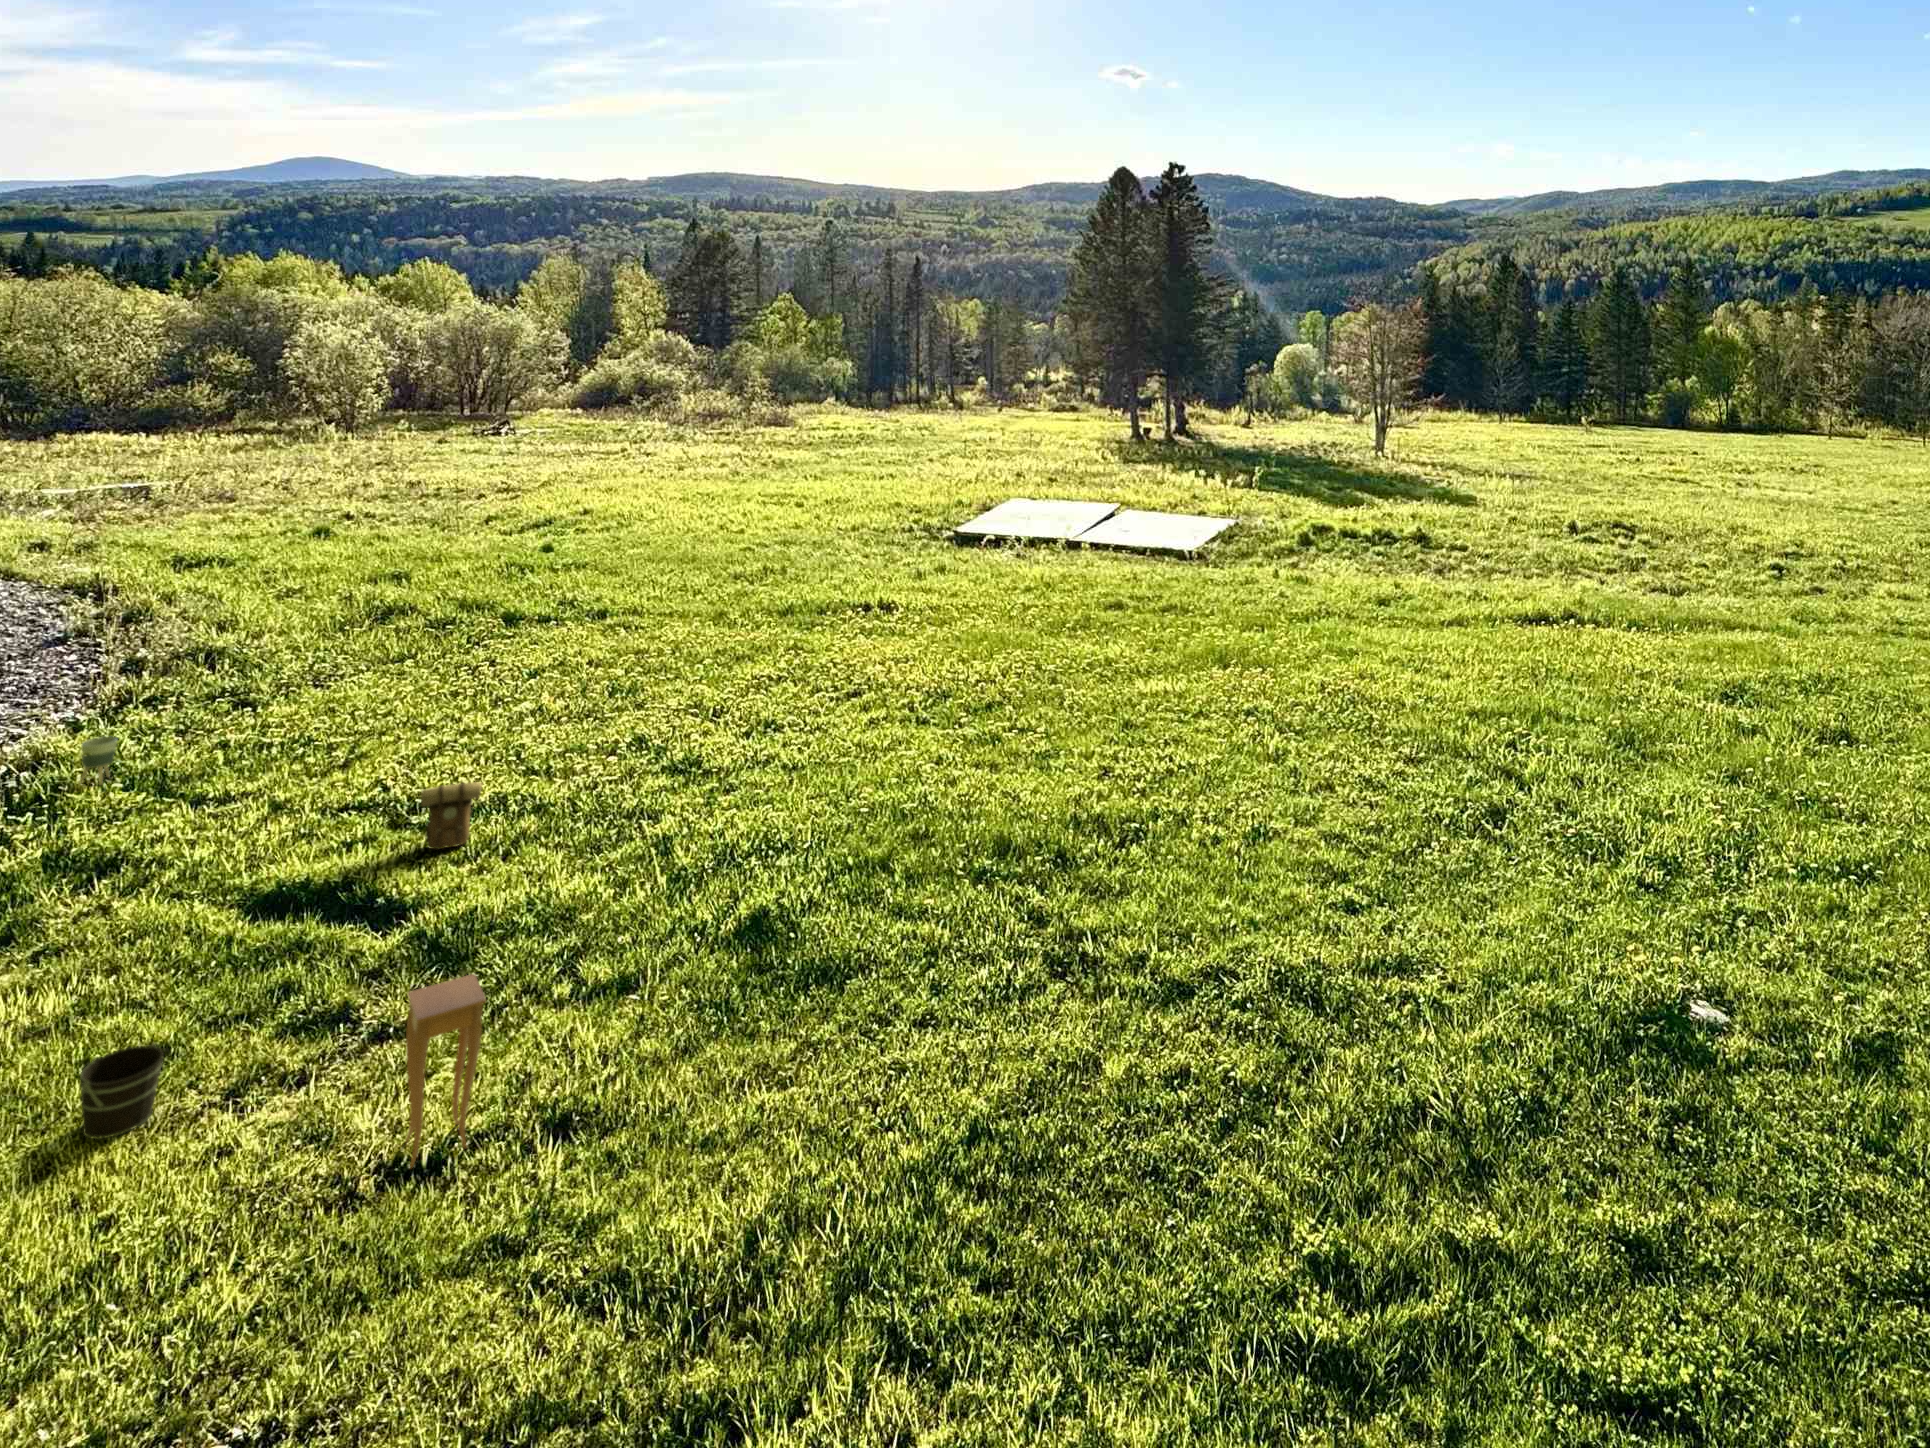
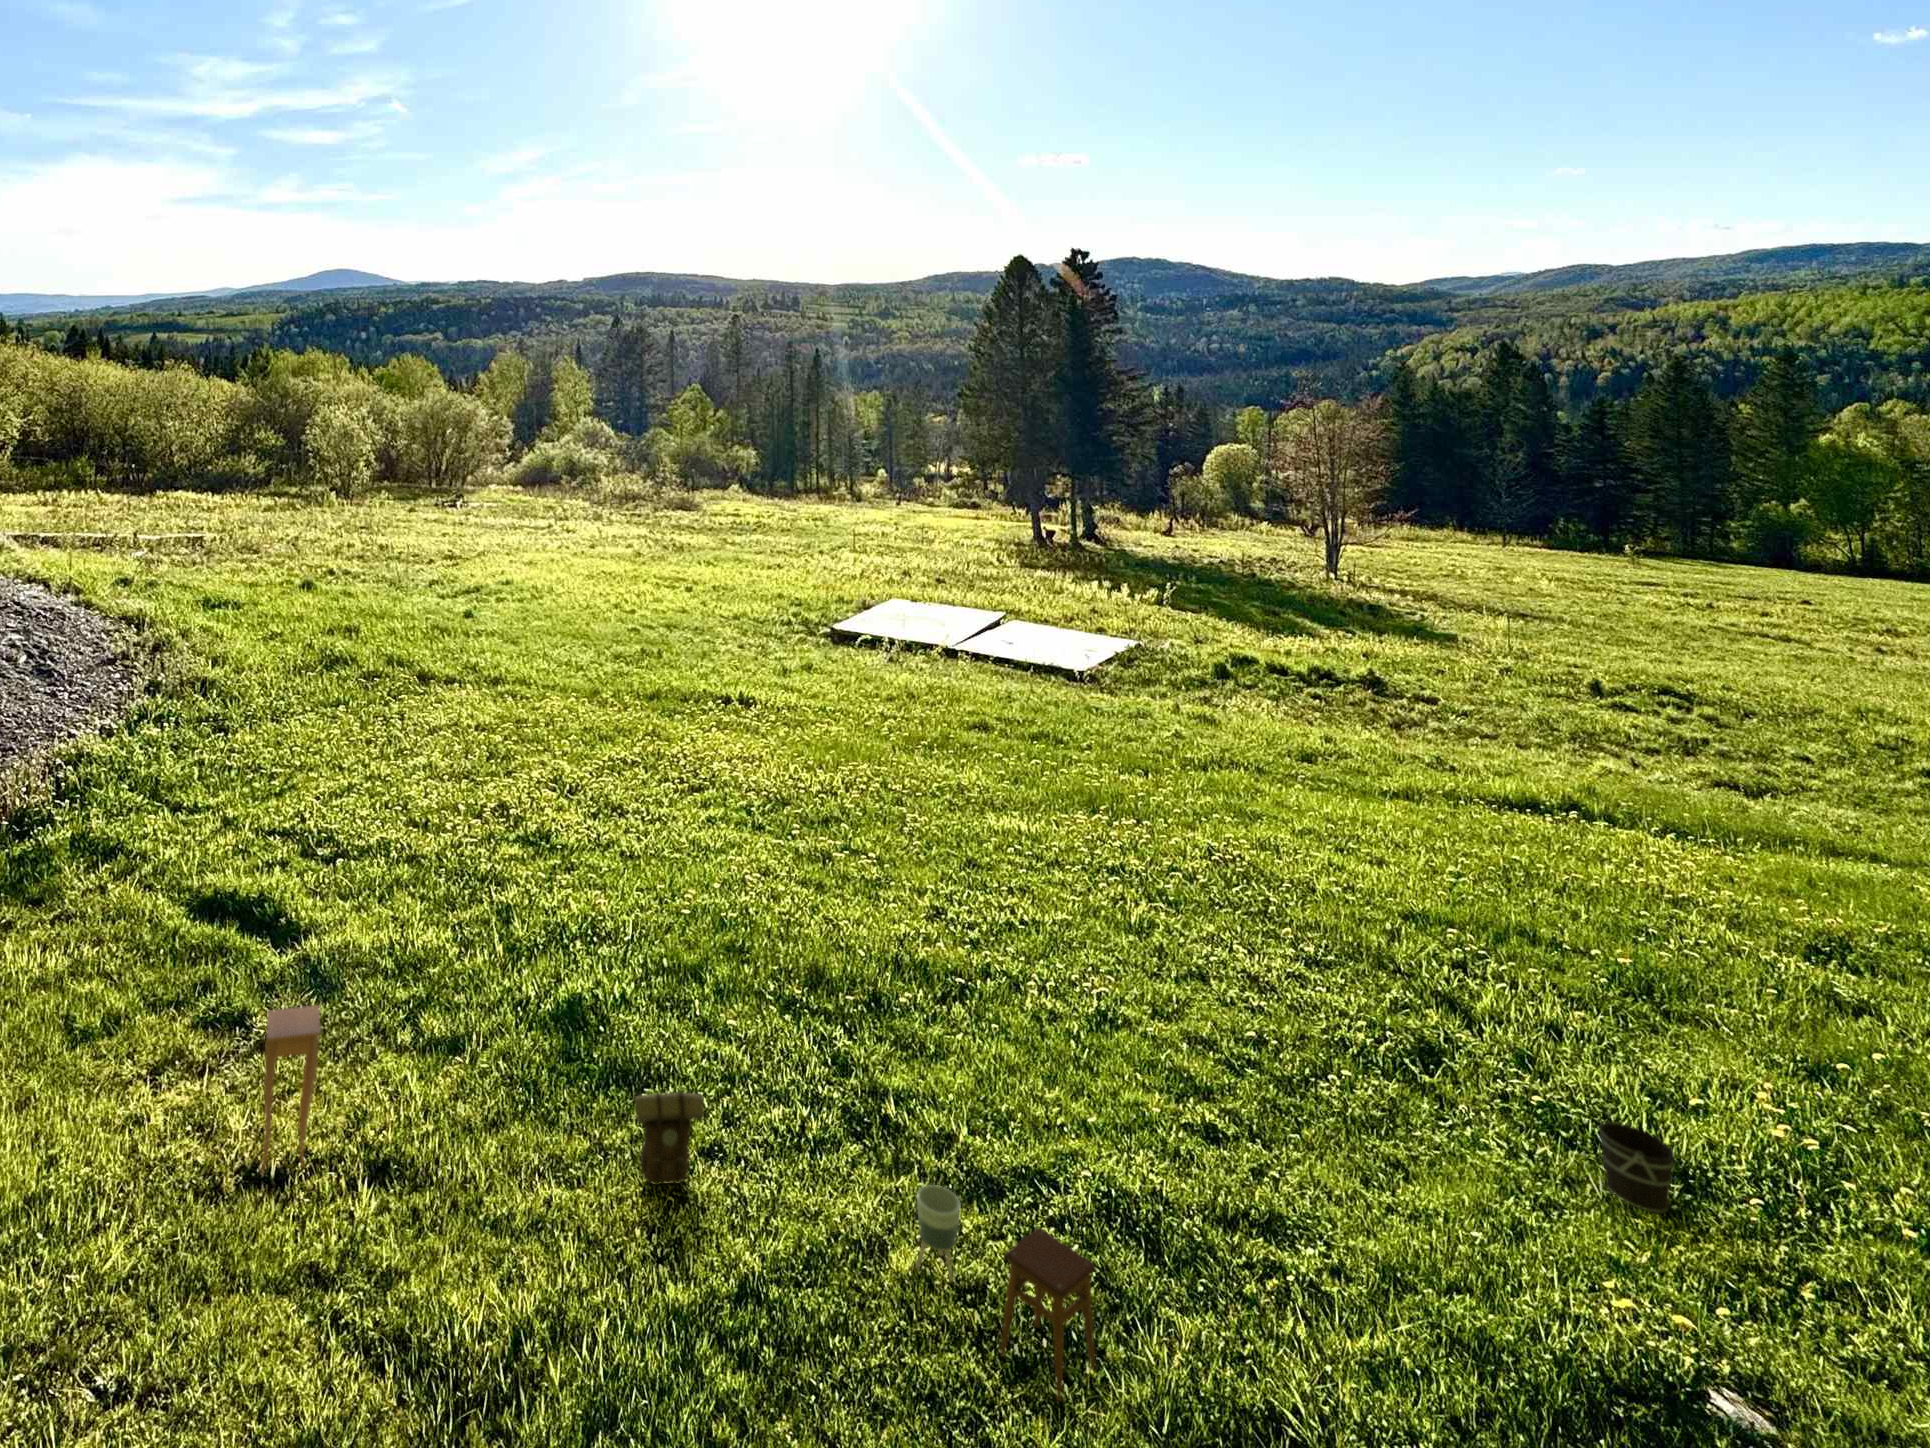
planter: present [80,737,117,784] -> present [916,1185,961,1281]
backpack: present [421,782,482,849] -> present [635,1092,704,1185]
stool: none [1209,1004,1287,1134] -> present [1000,1228,1096,1402]
bucket: present [80,1044,164,1139] -> present [1598,1122,1674,1213]

